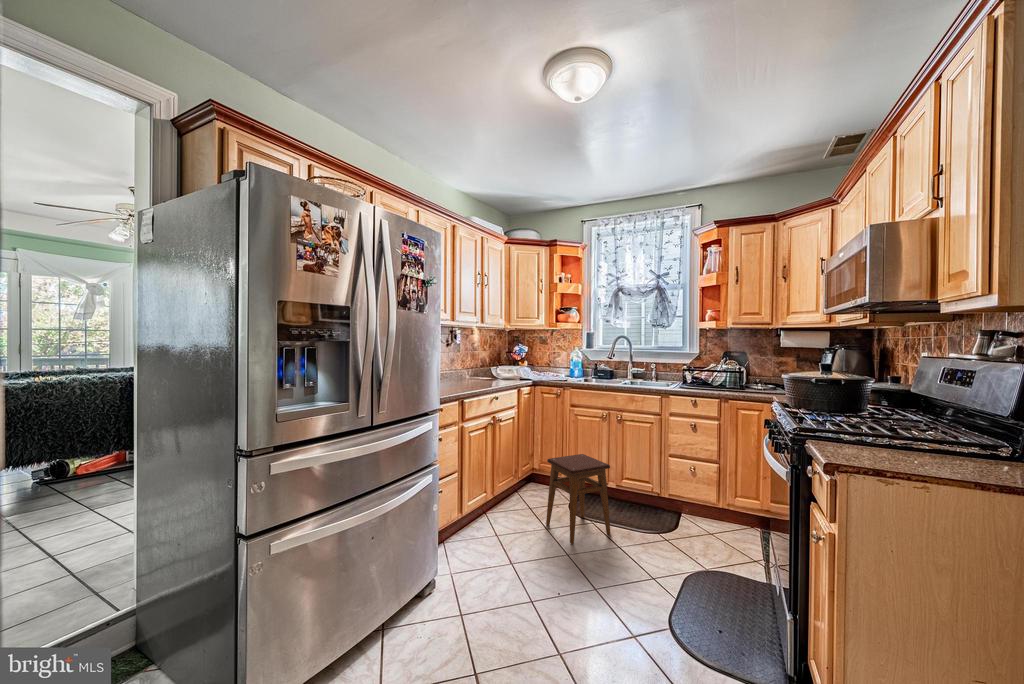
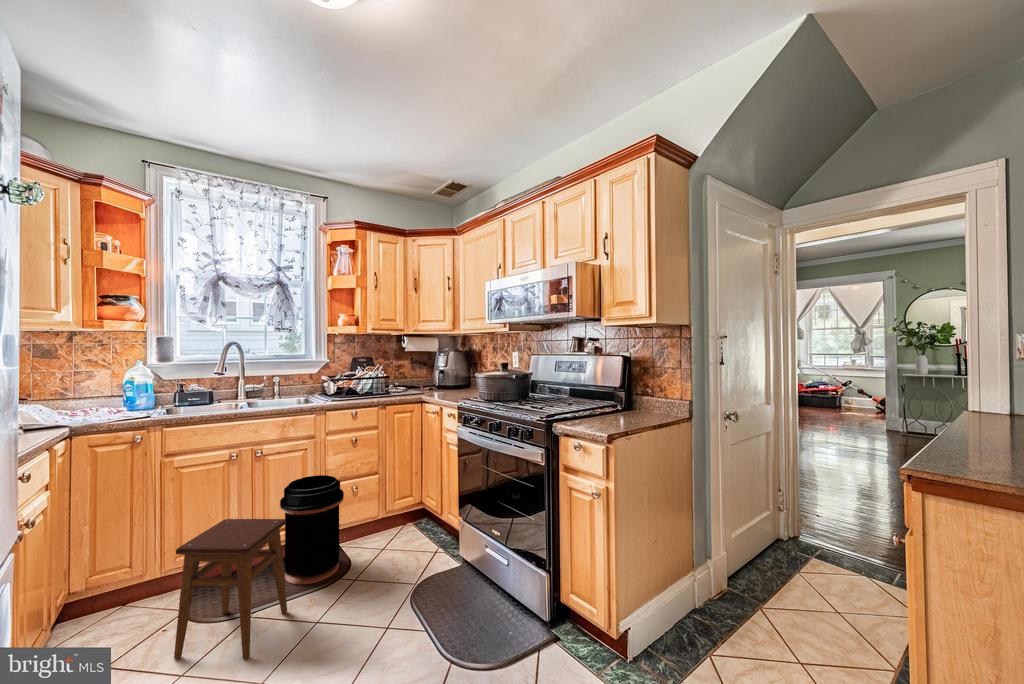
trash can: none [623,444,672,529] -> present [280,475,344,584]

